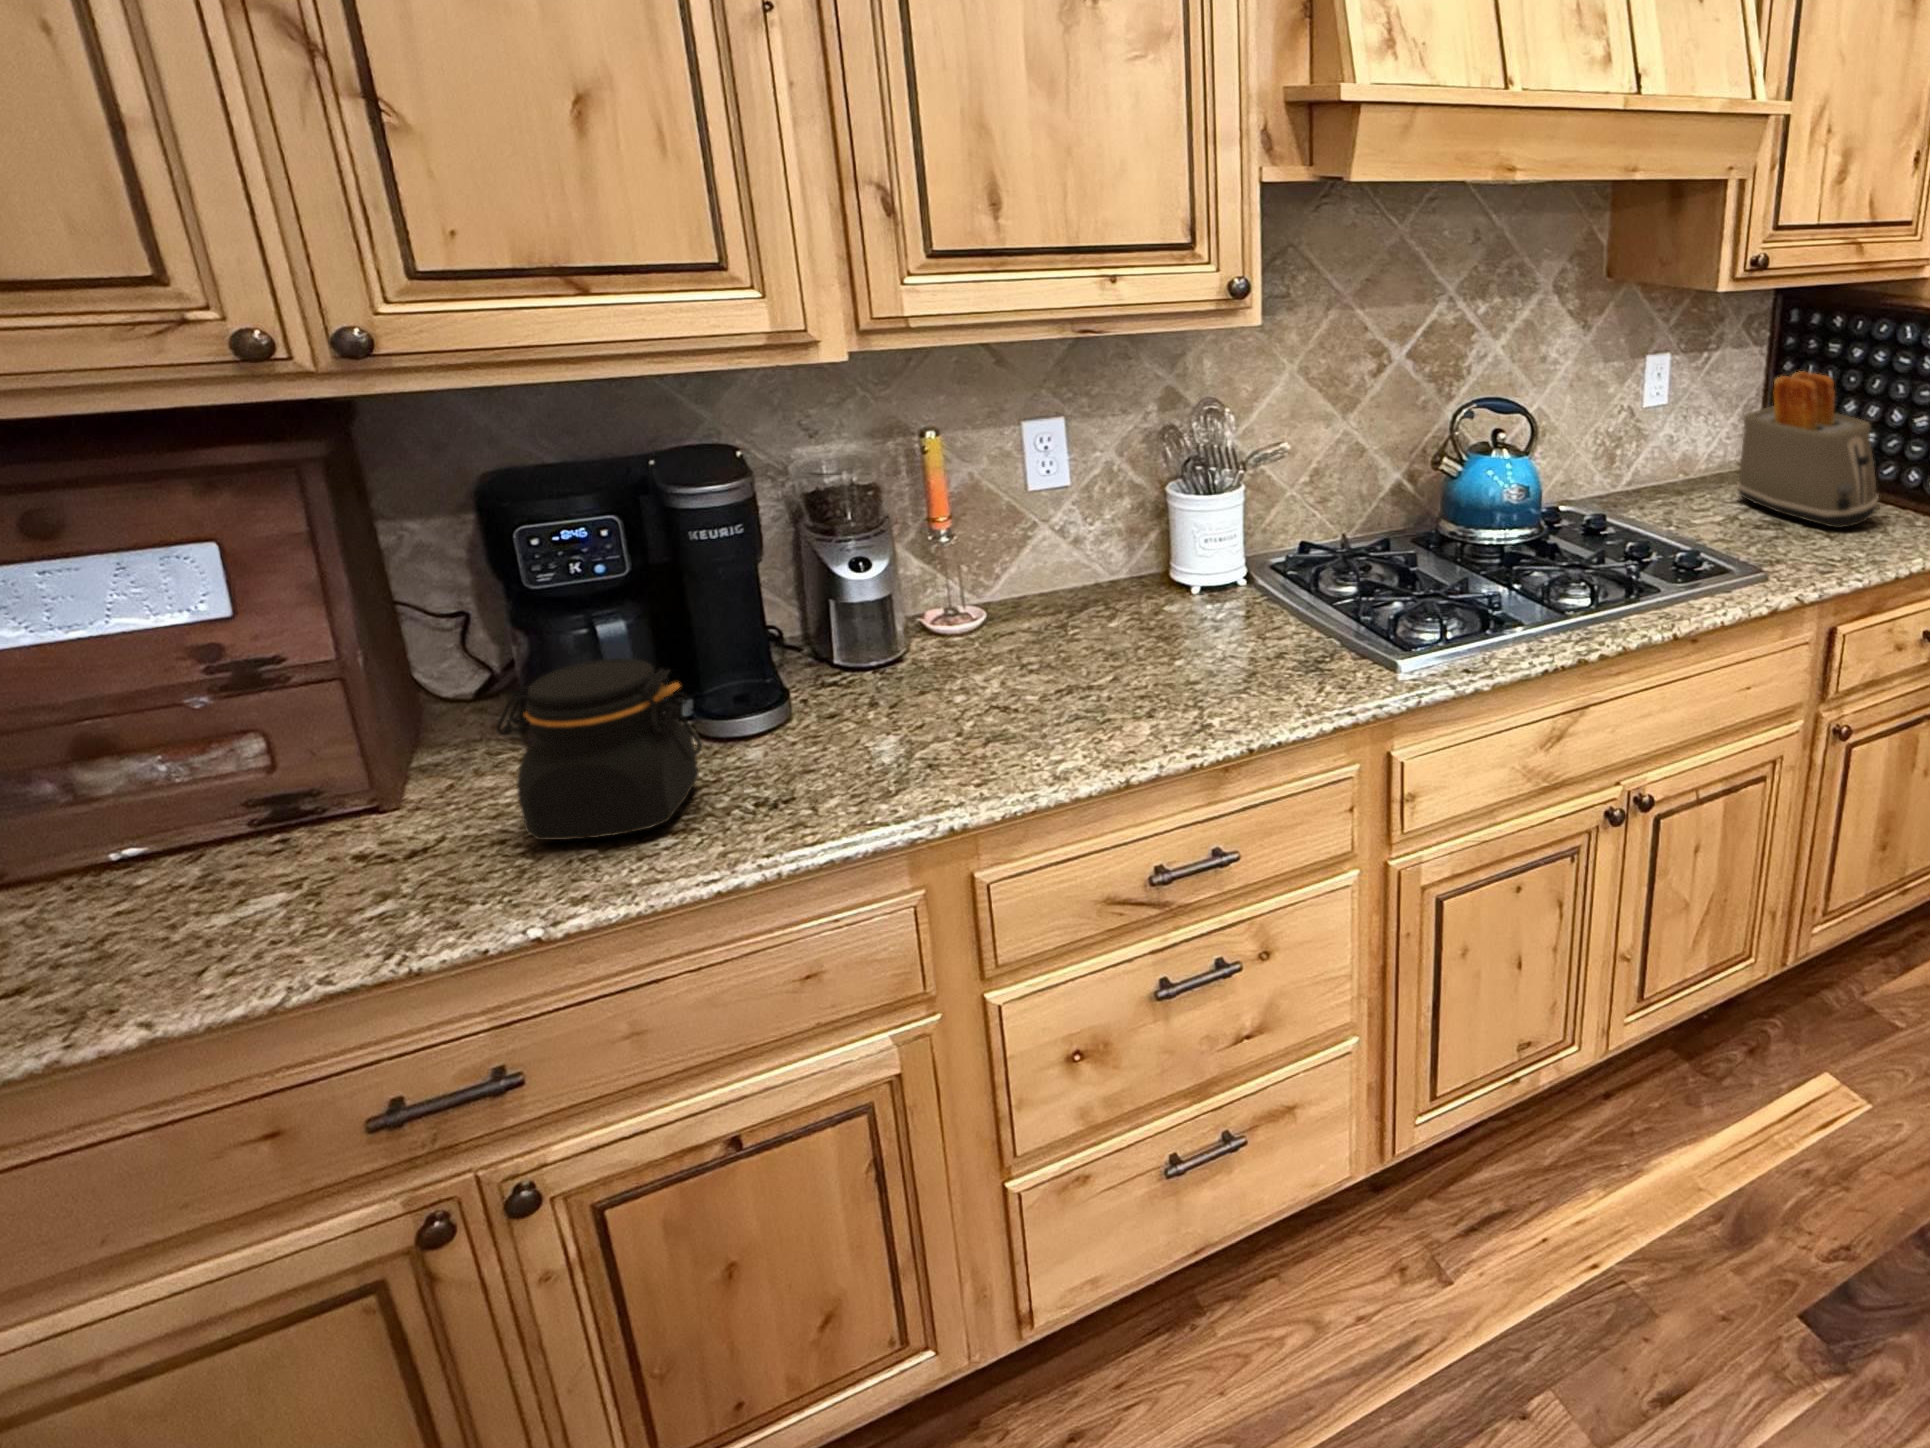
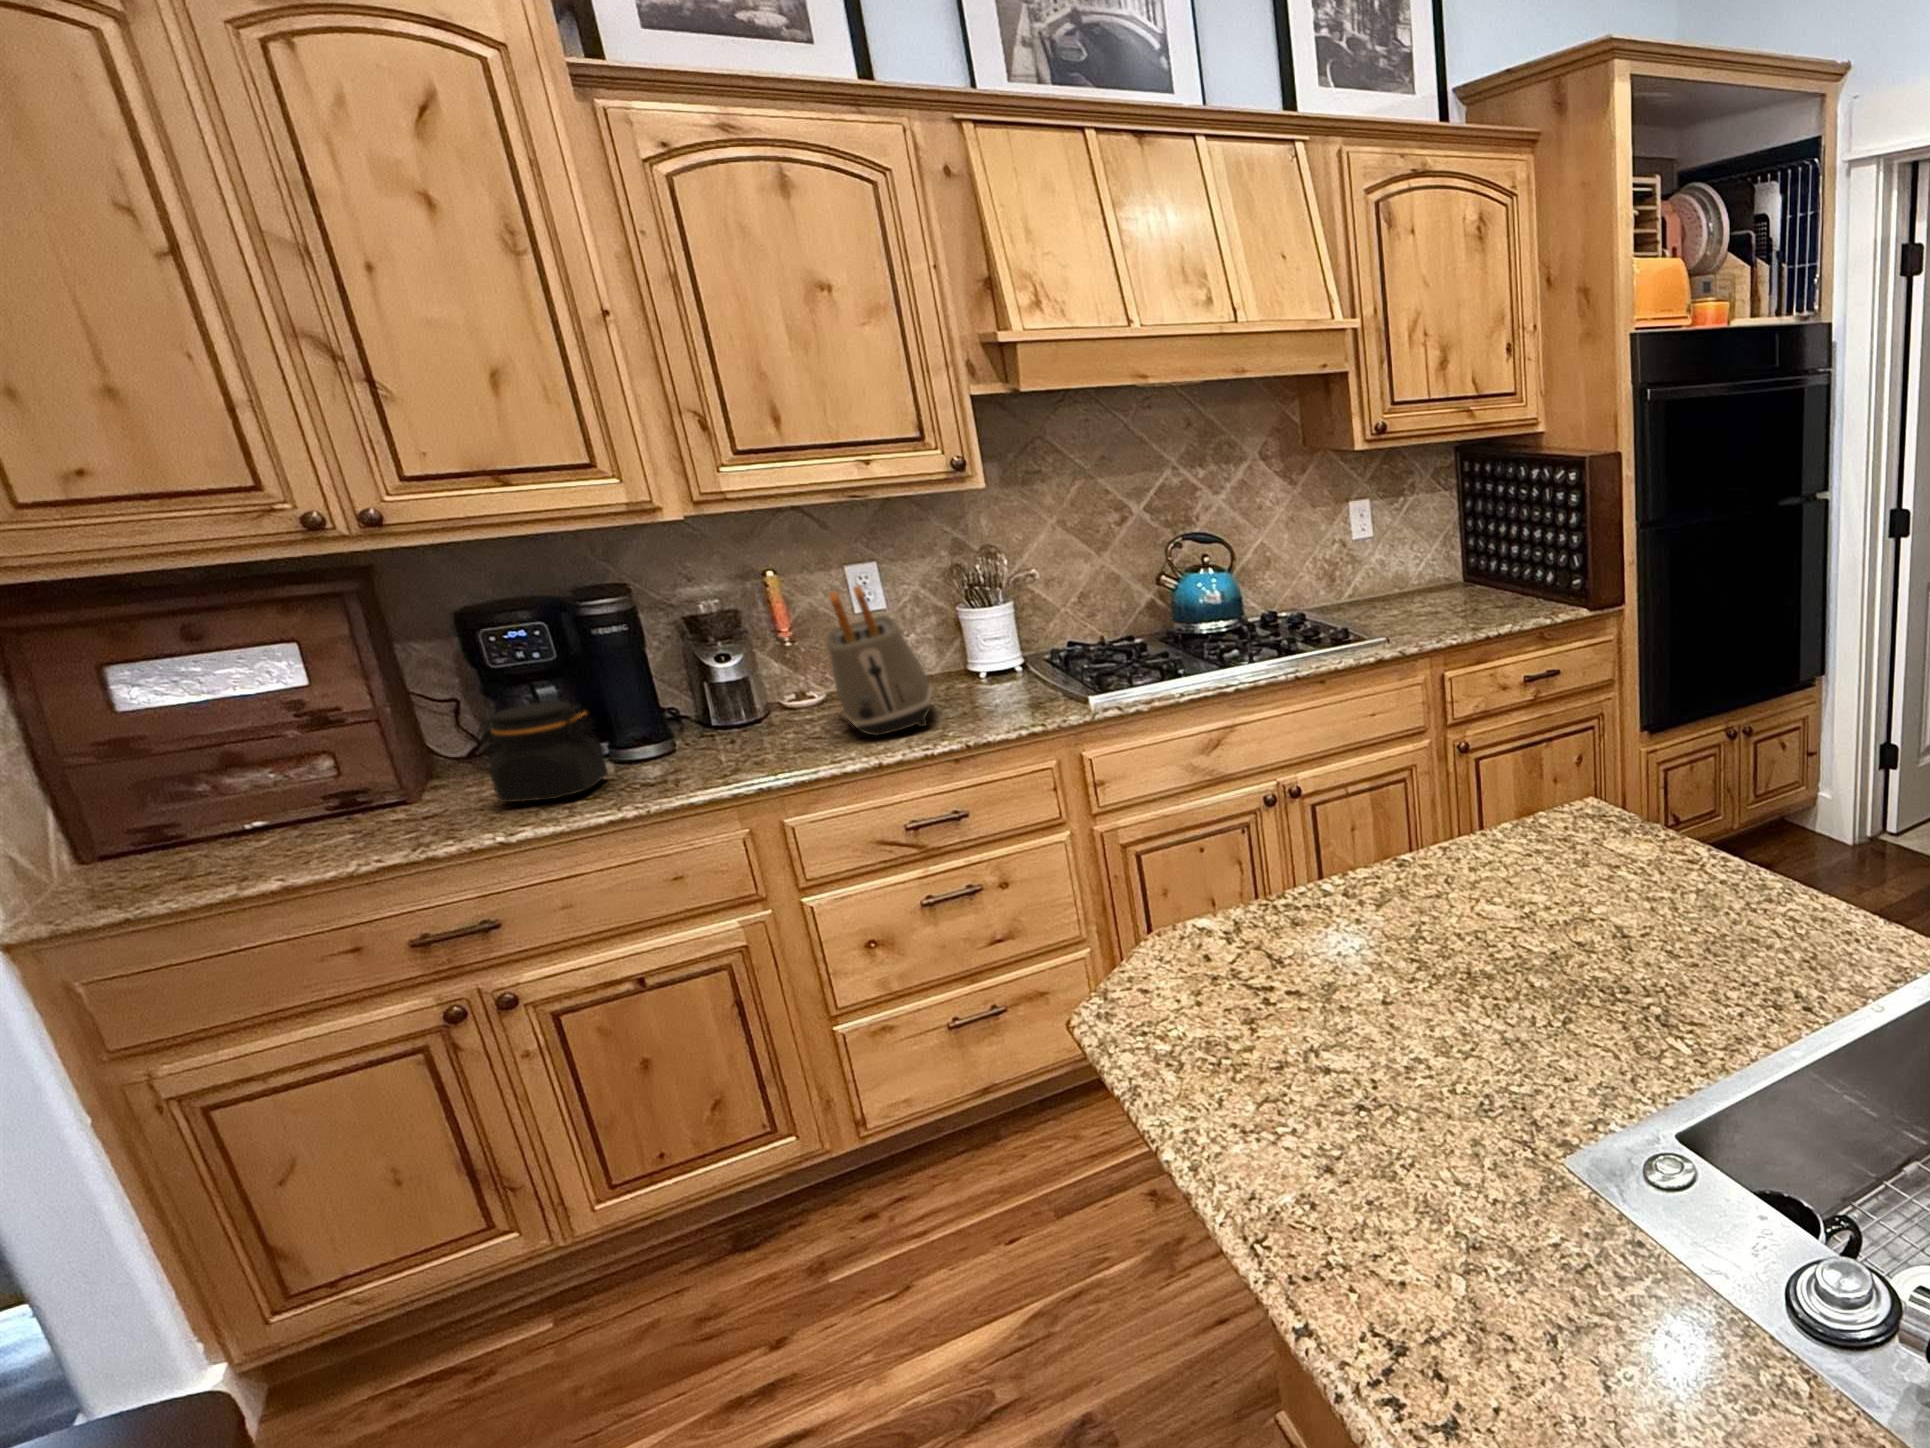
toaster: present [1737,372,1879,528] -> present [827,586,932,736]

